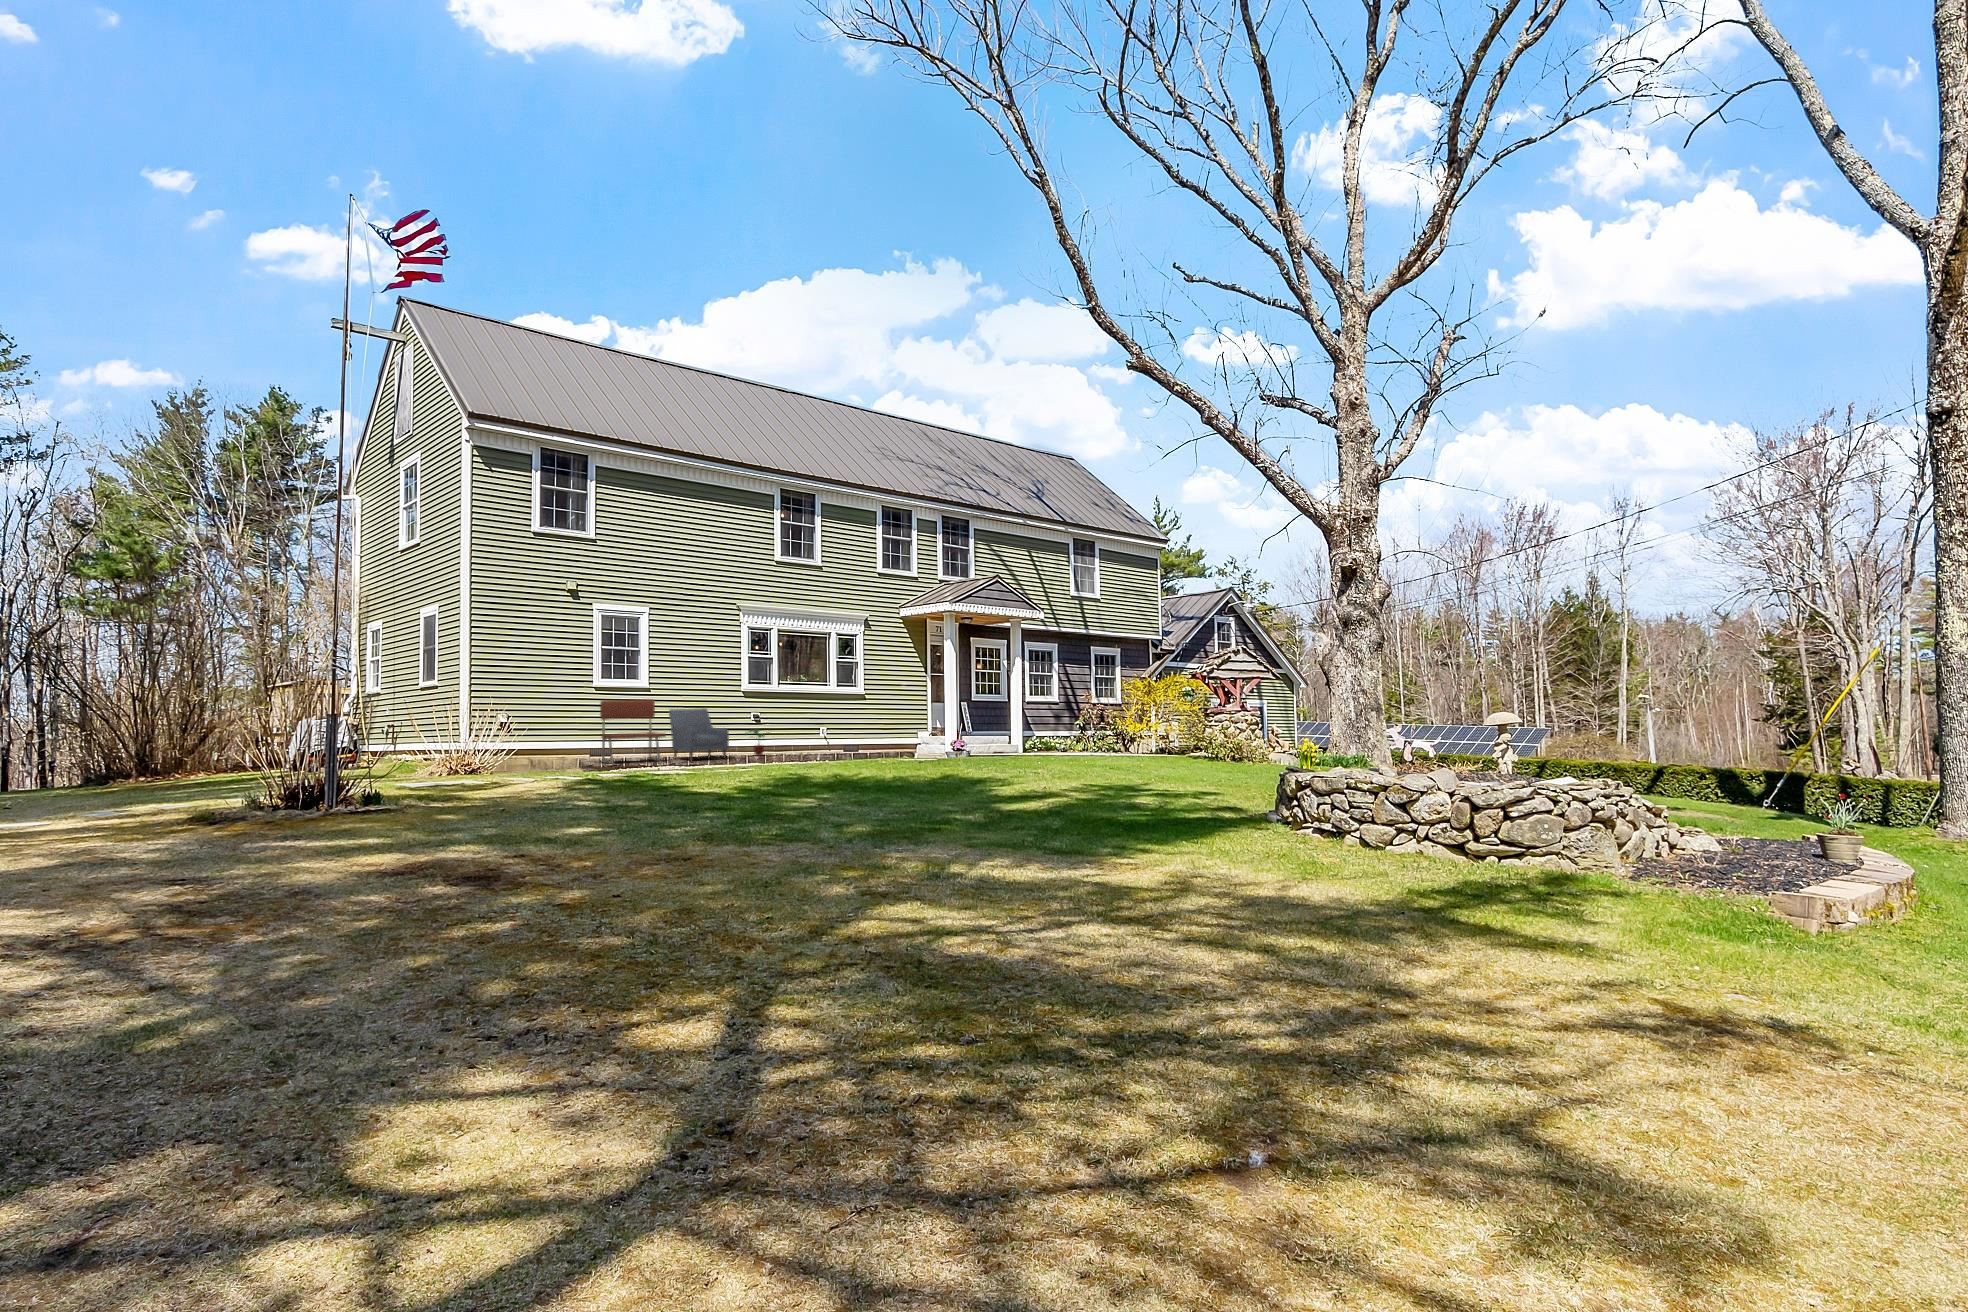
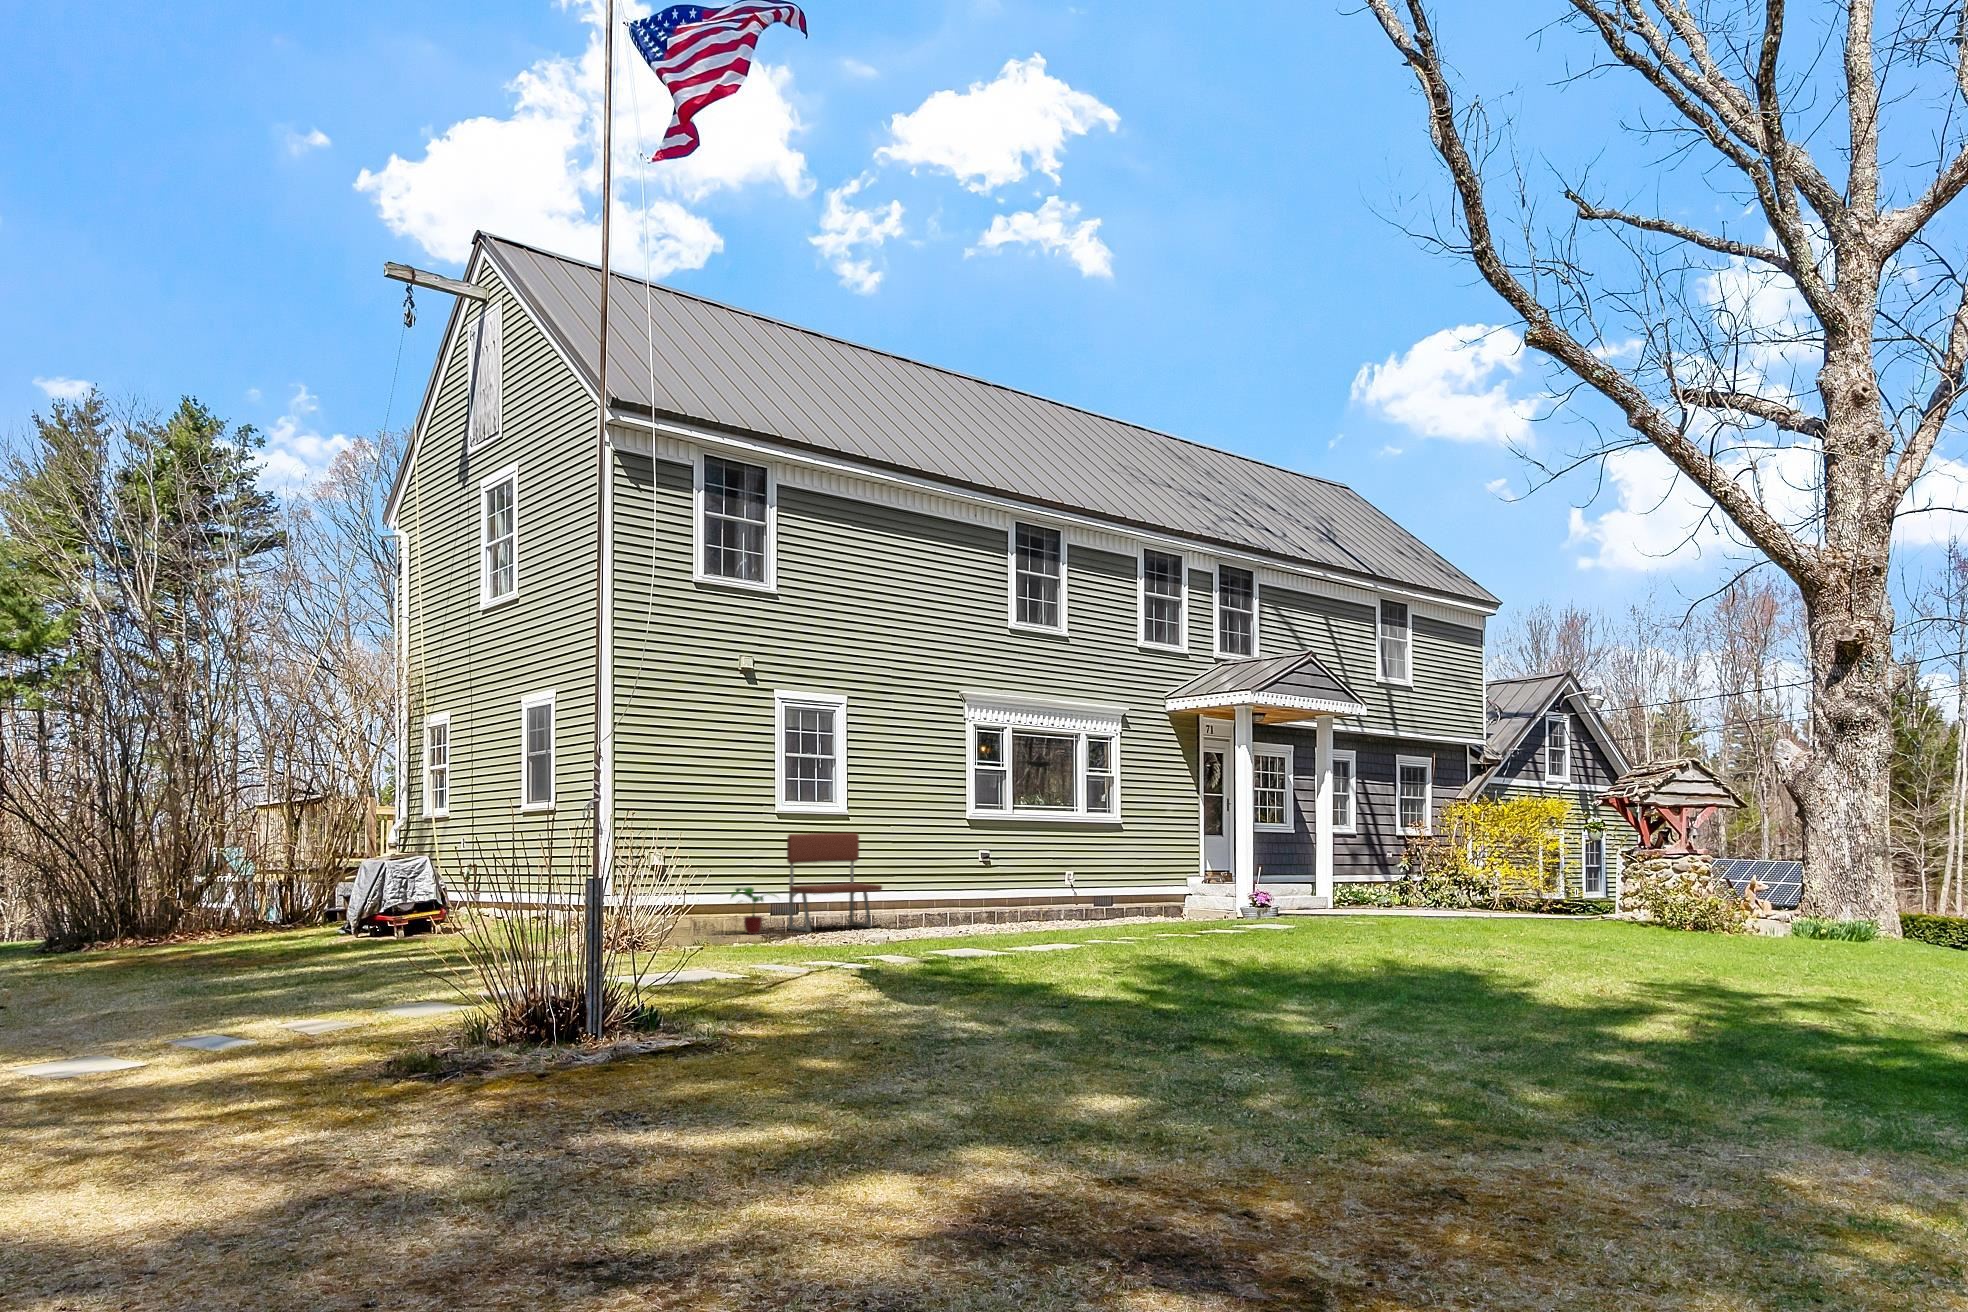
chair: present [669,708,729,760] -> none [873,846,966,928]
potted plant: present [749,729,765,756] -> present [731,887,775,934]

